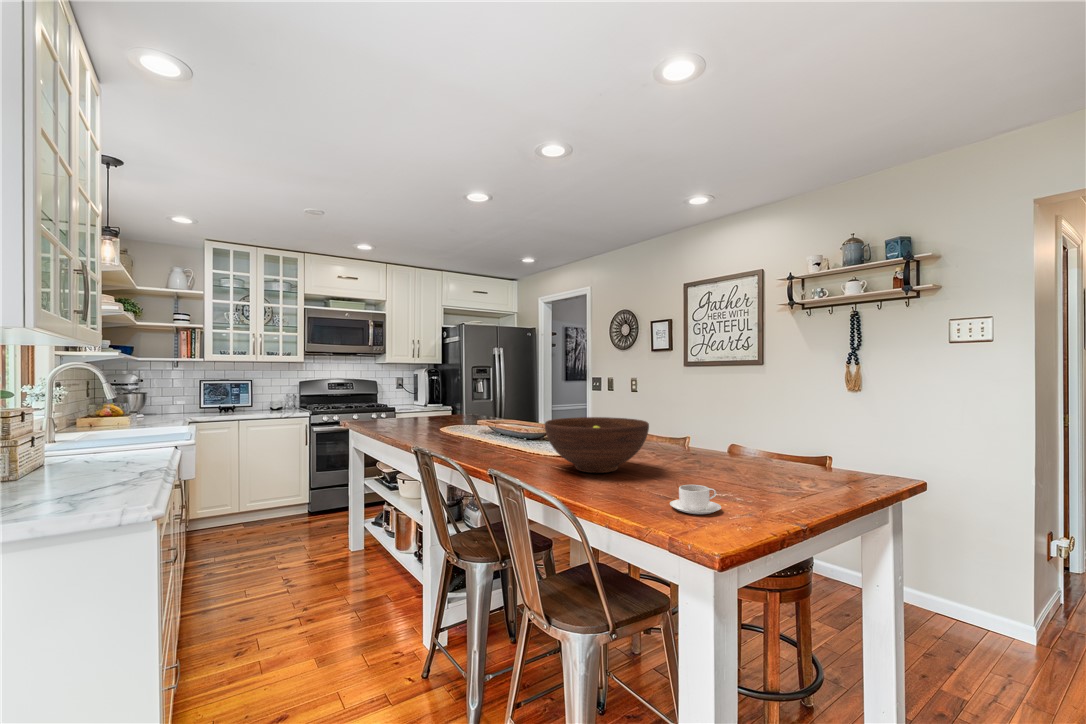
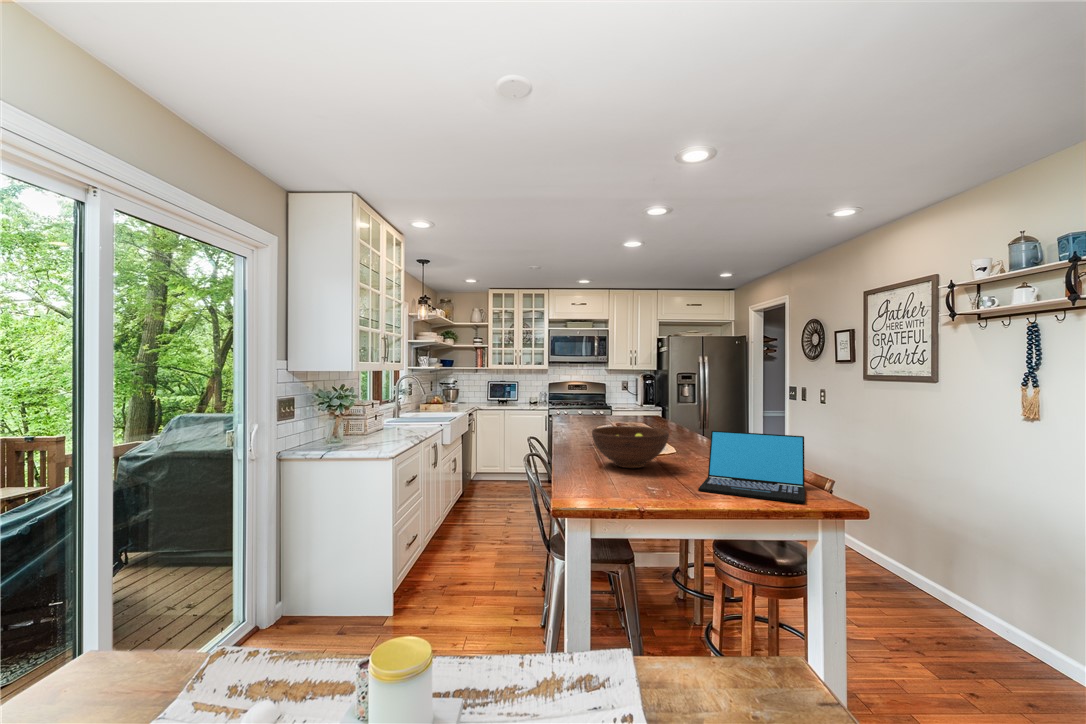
laptop: none [696,412,853,488] -> present [698,431,805,504]
coffee cup: present [670,485,721,514] -> none [606,479,640,499]

